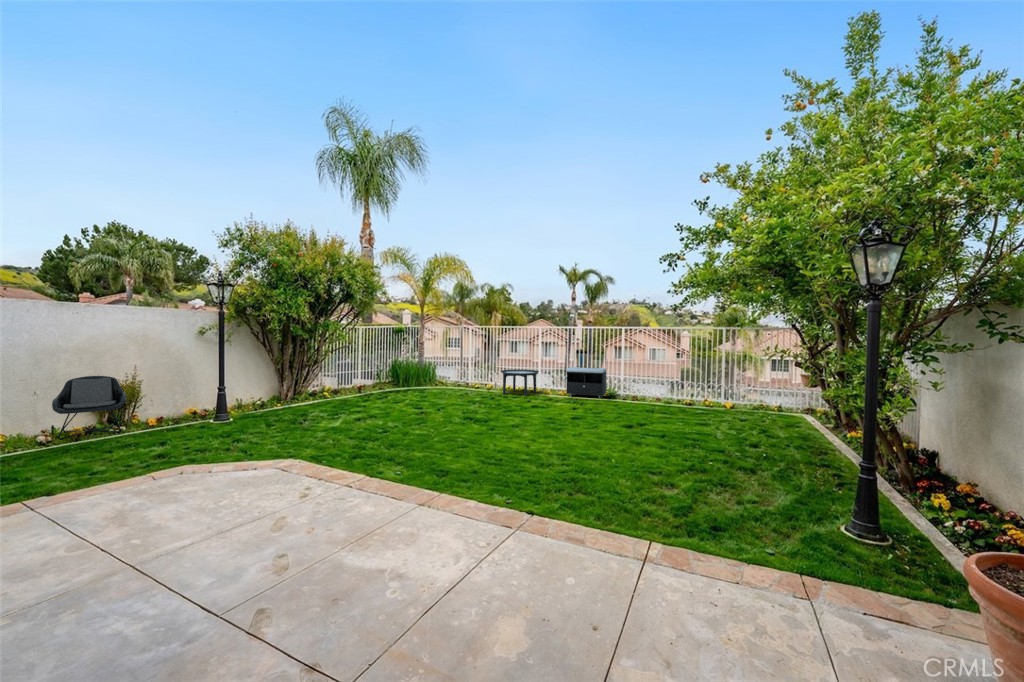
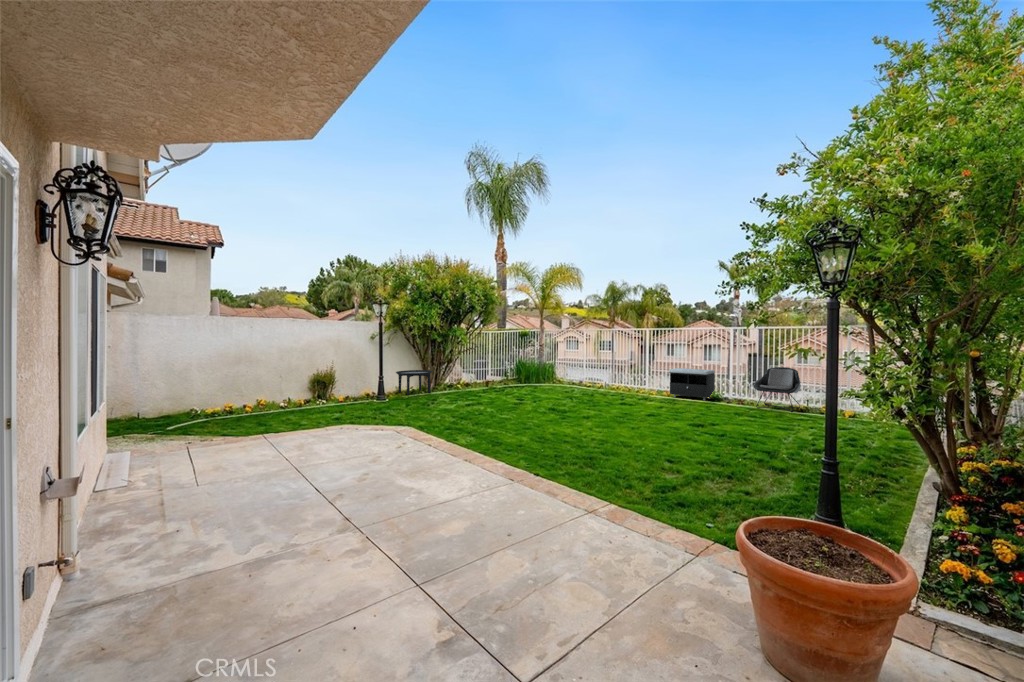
round table: present [501,369,539,396] -> present [396,370,432,395]
lounge chair: present [52,376,126,440] -> present [754,367,801,412]

